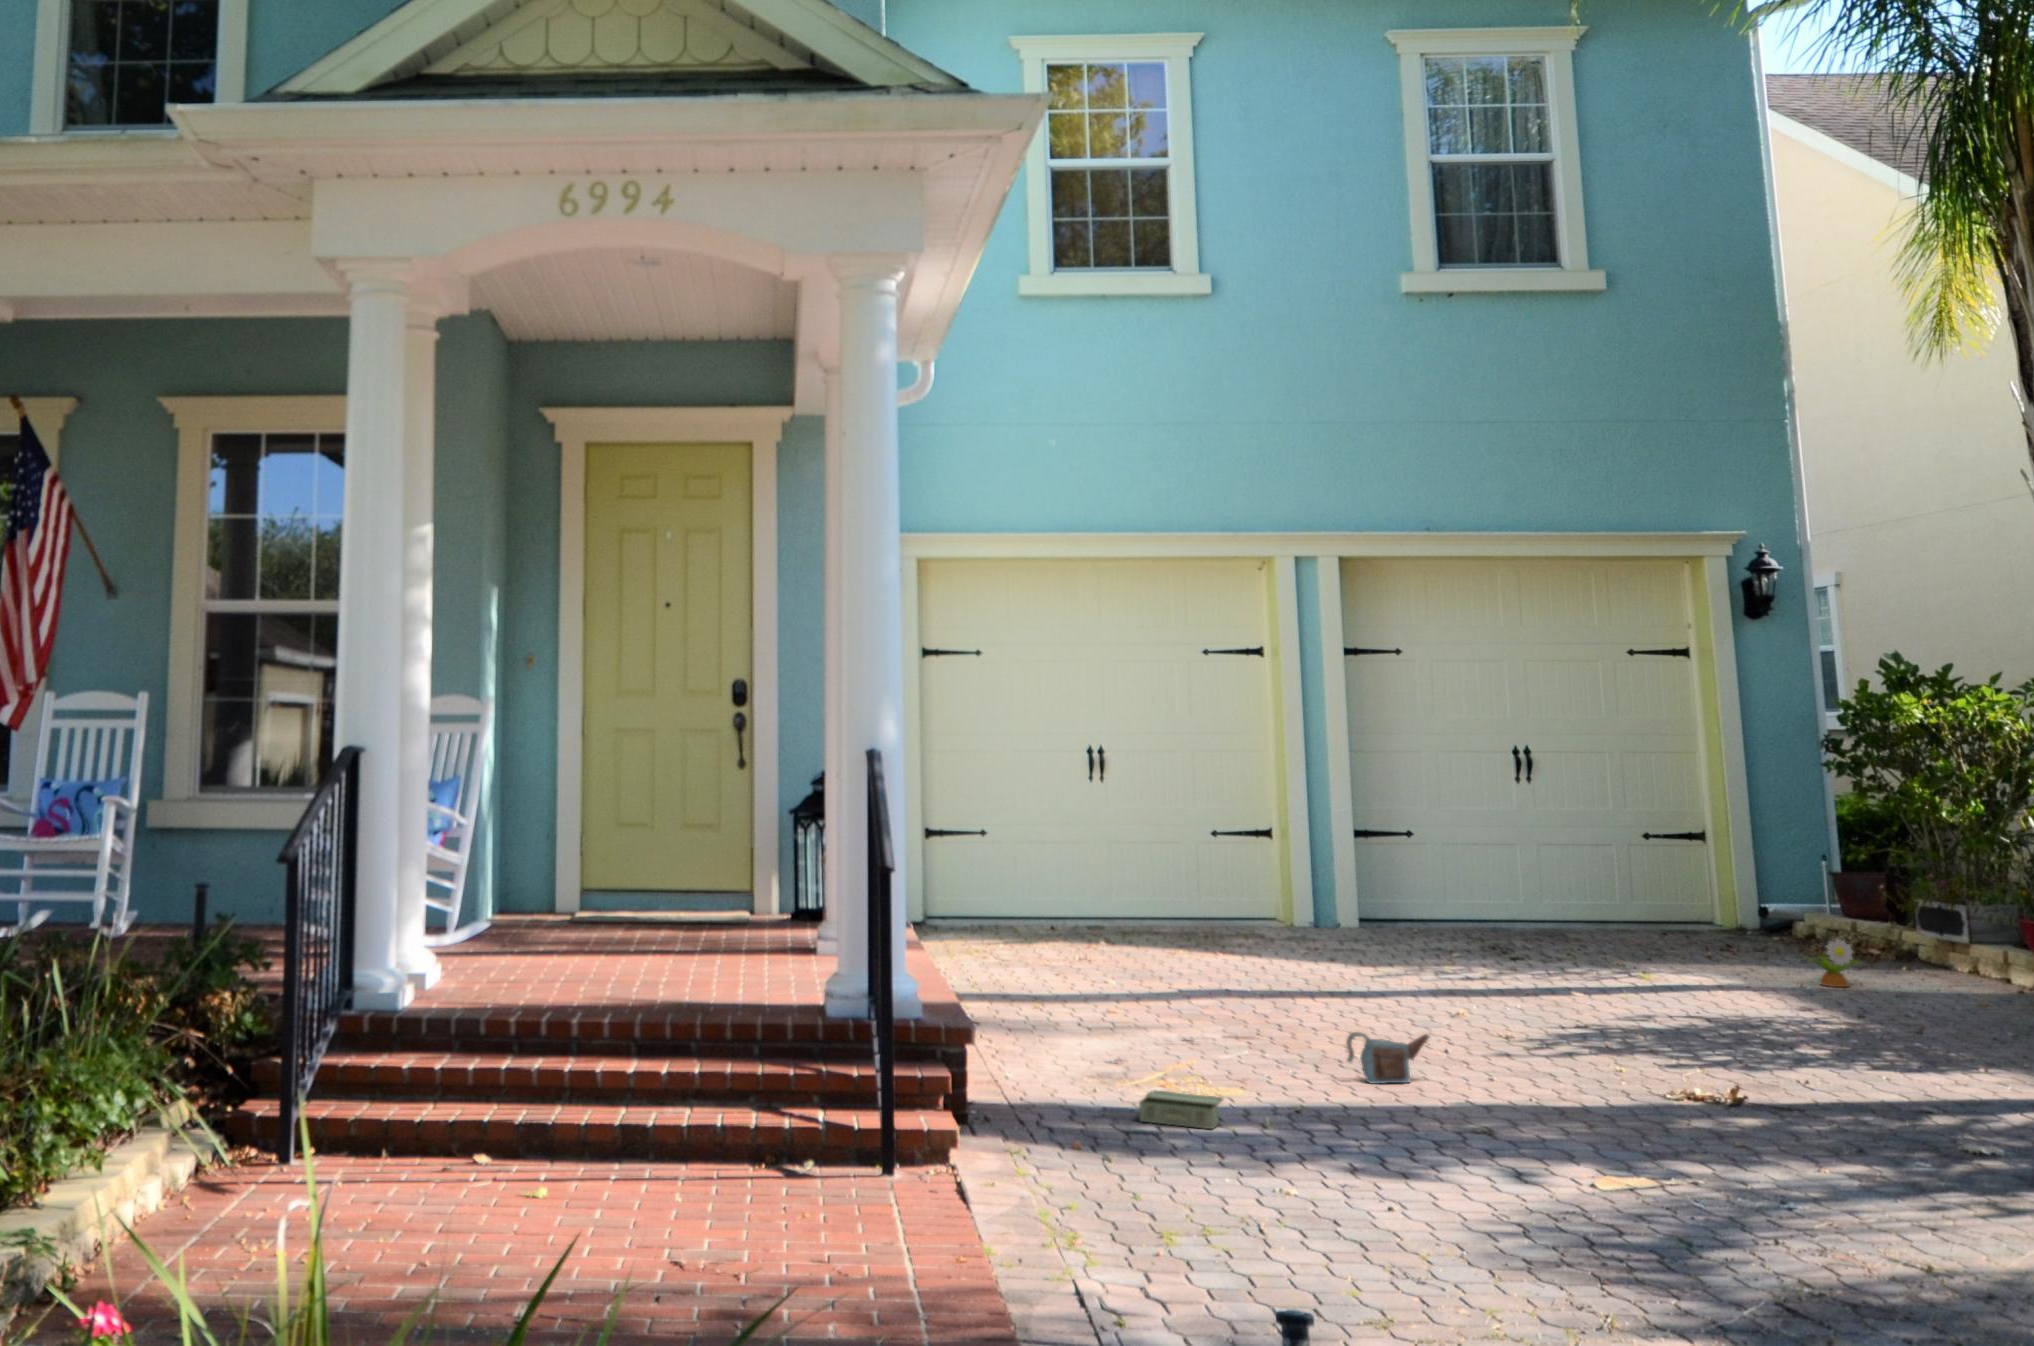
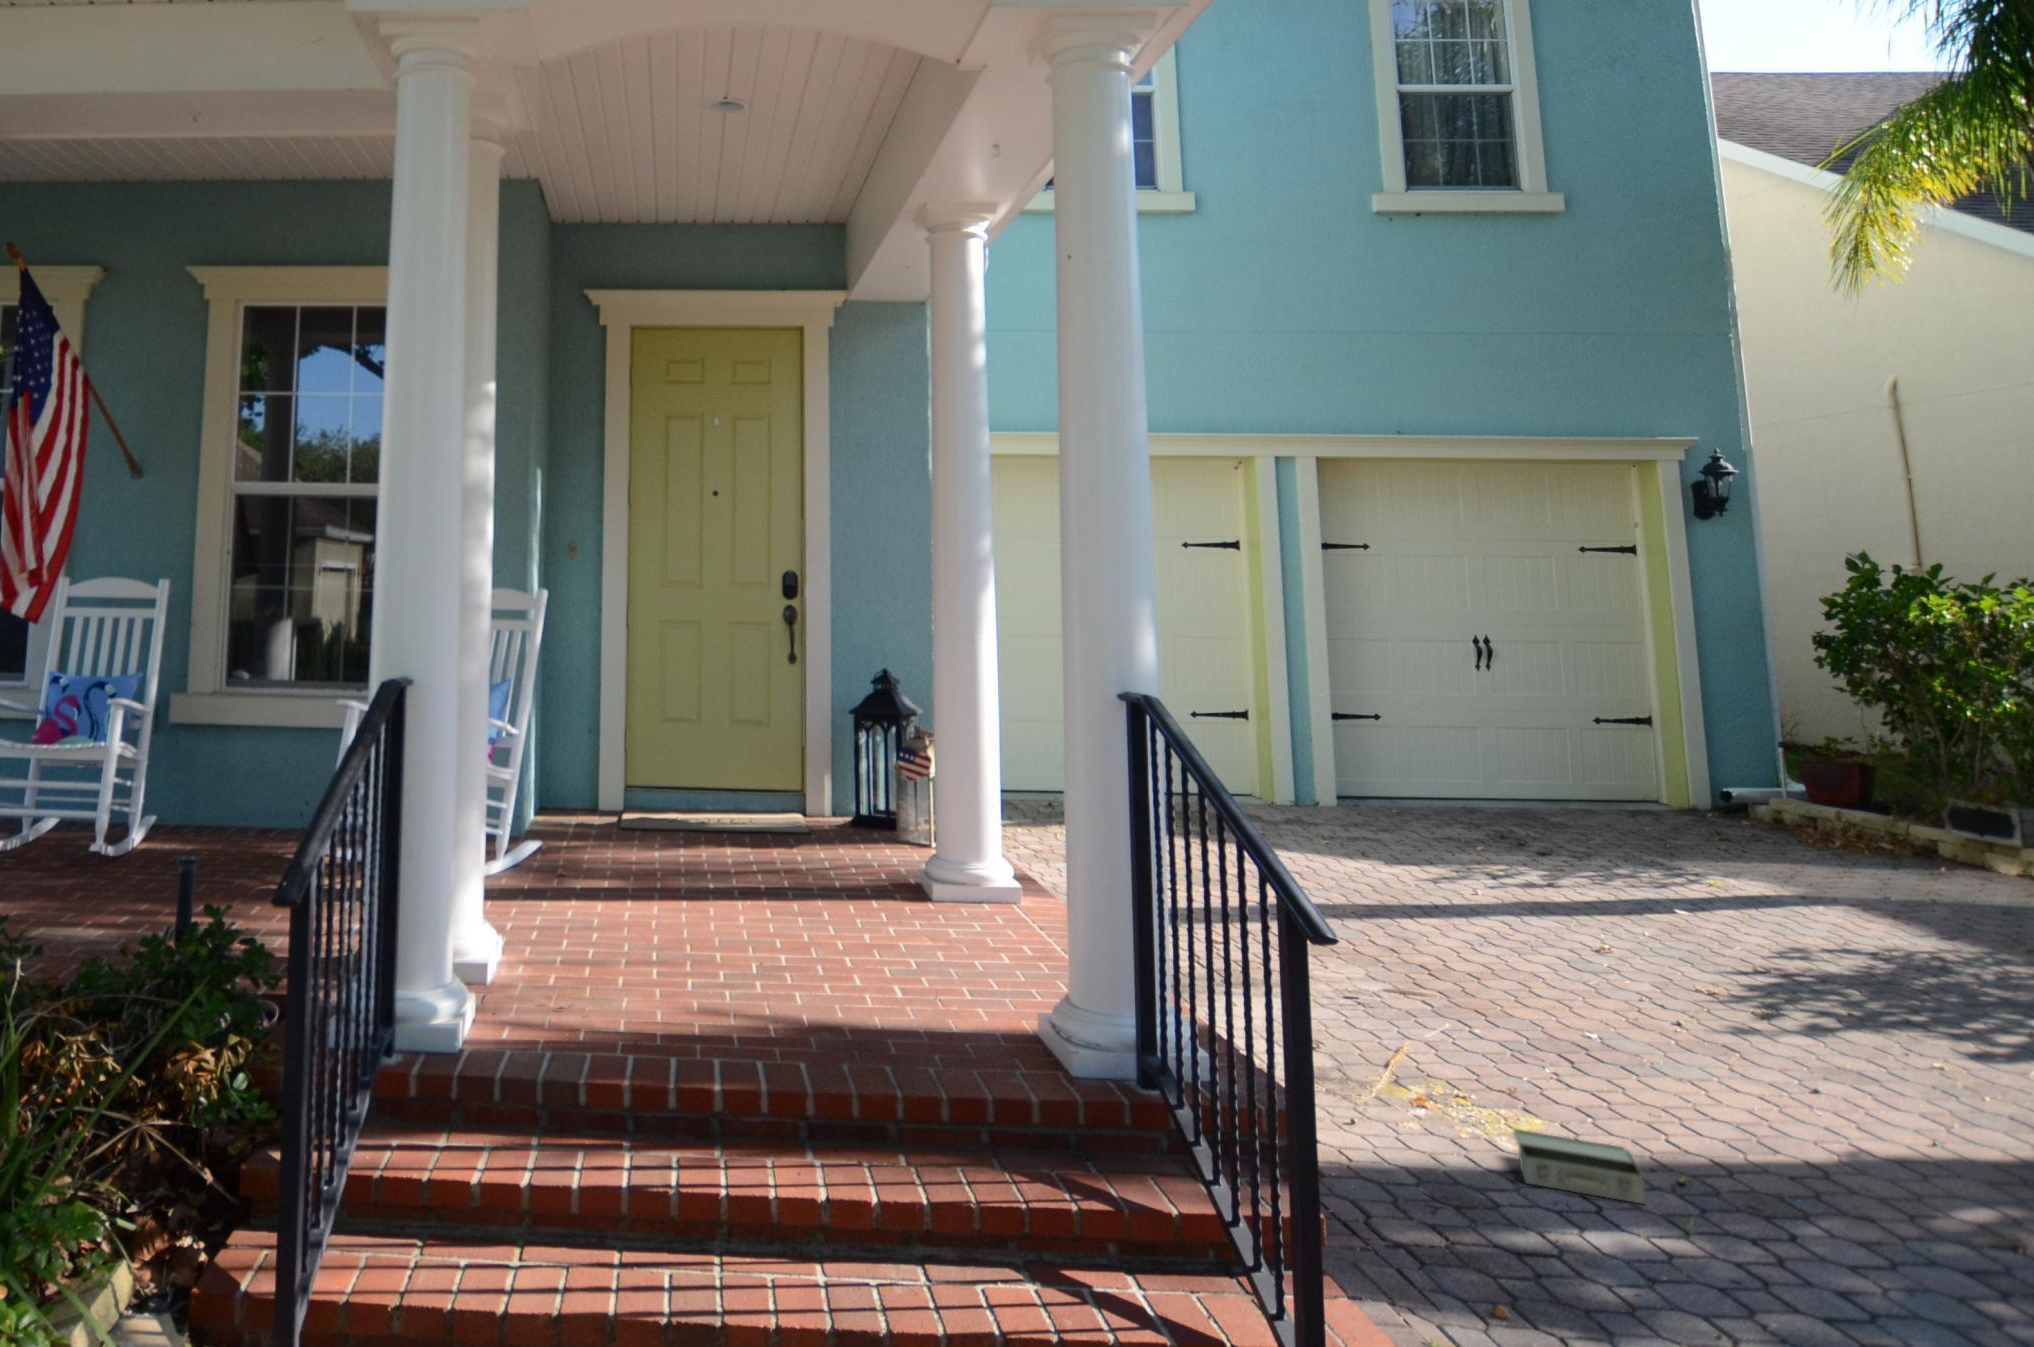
decorative plant: present [1806,939,1859,987] -> none [1884,852,1953,903]
watering can: present [1346,1032,1429,1084] -> none [1669,1023,1767,1089]

